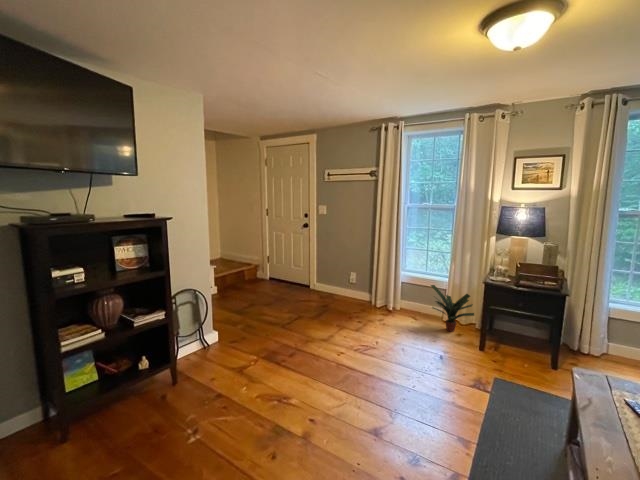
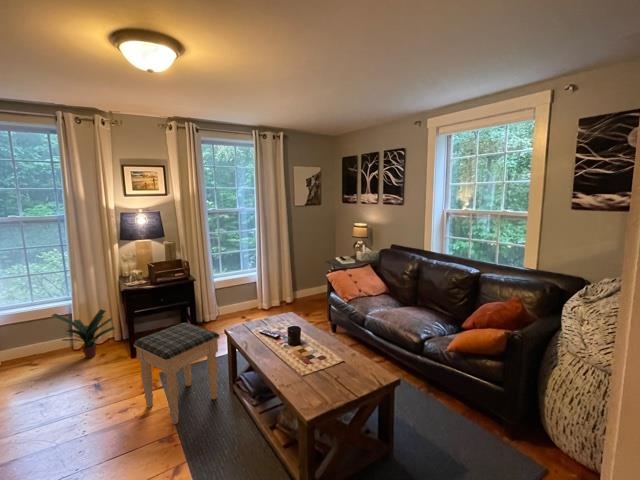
footstool: none [464,332,560,444] -> present [134,323,219,424]

